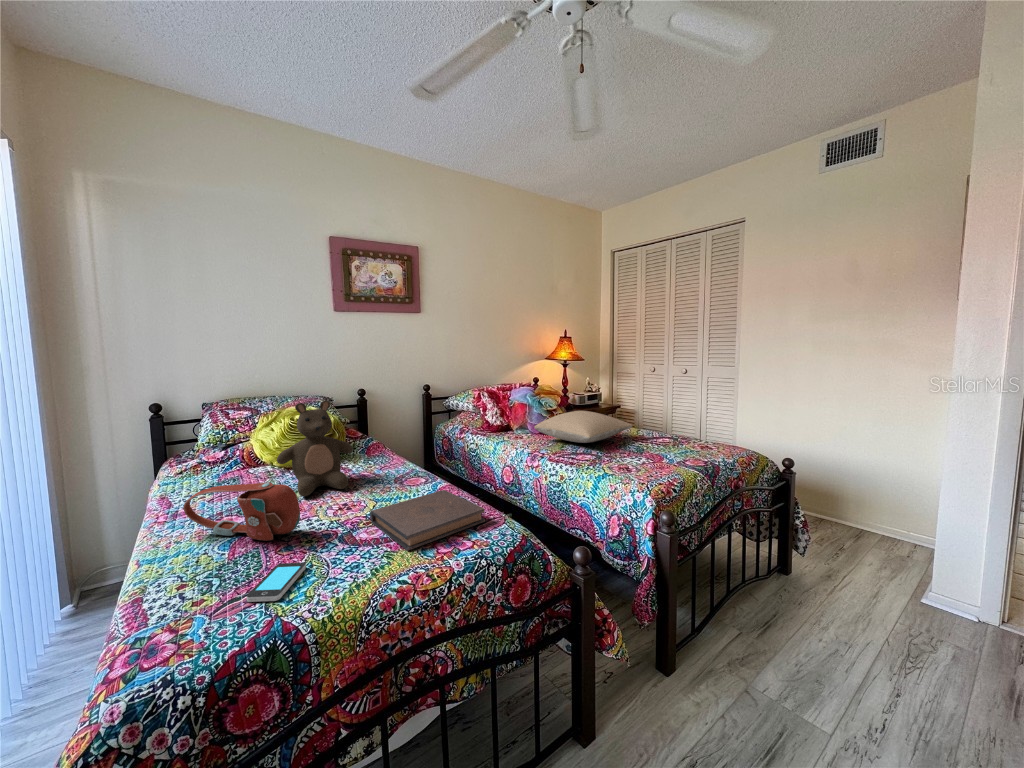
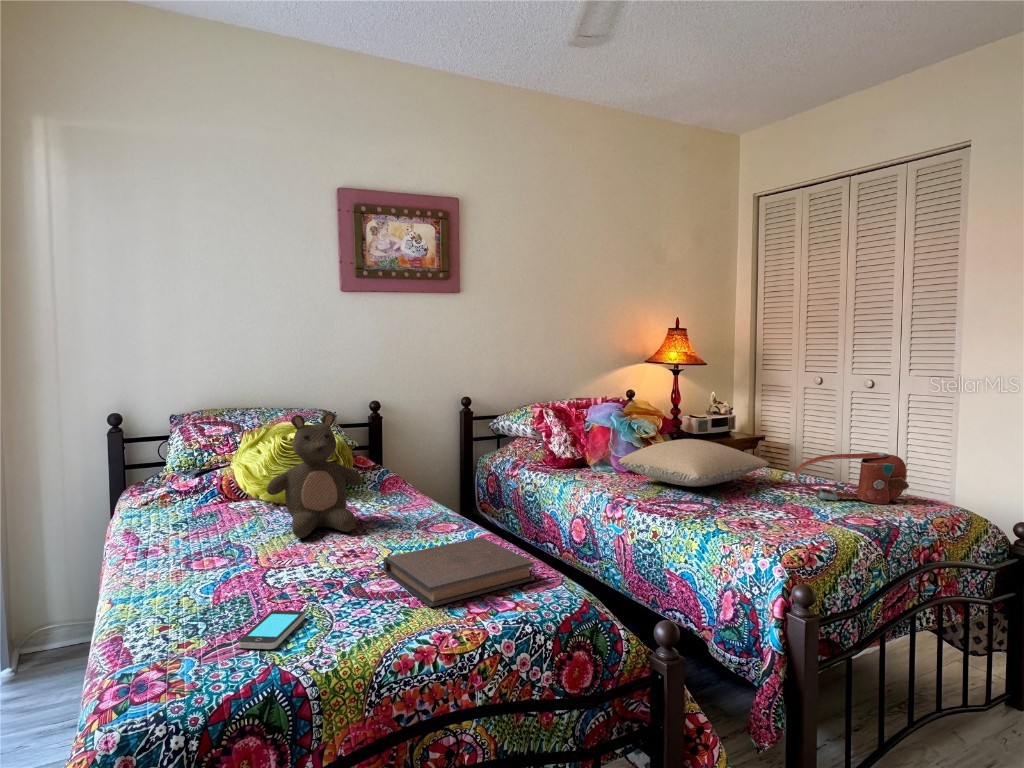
handbag: present [183,482,300,541] -> present [795,453,909,504]

